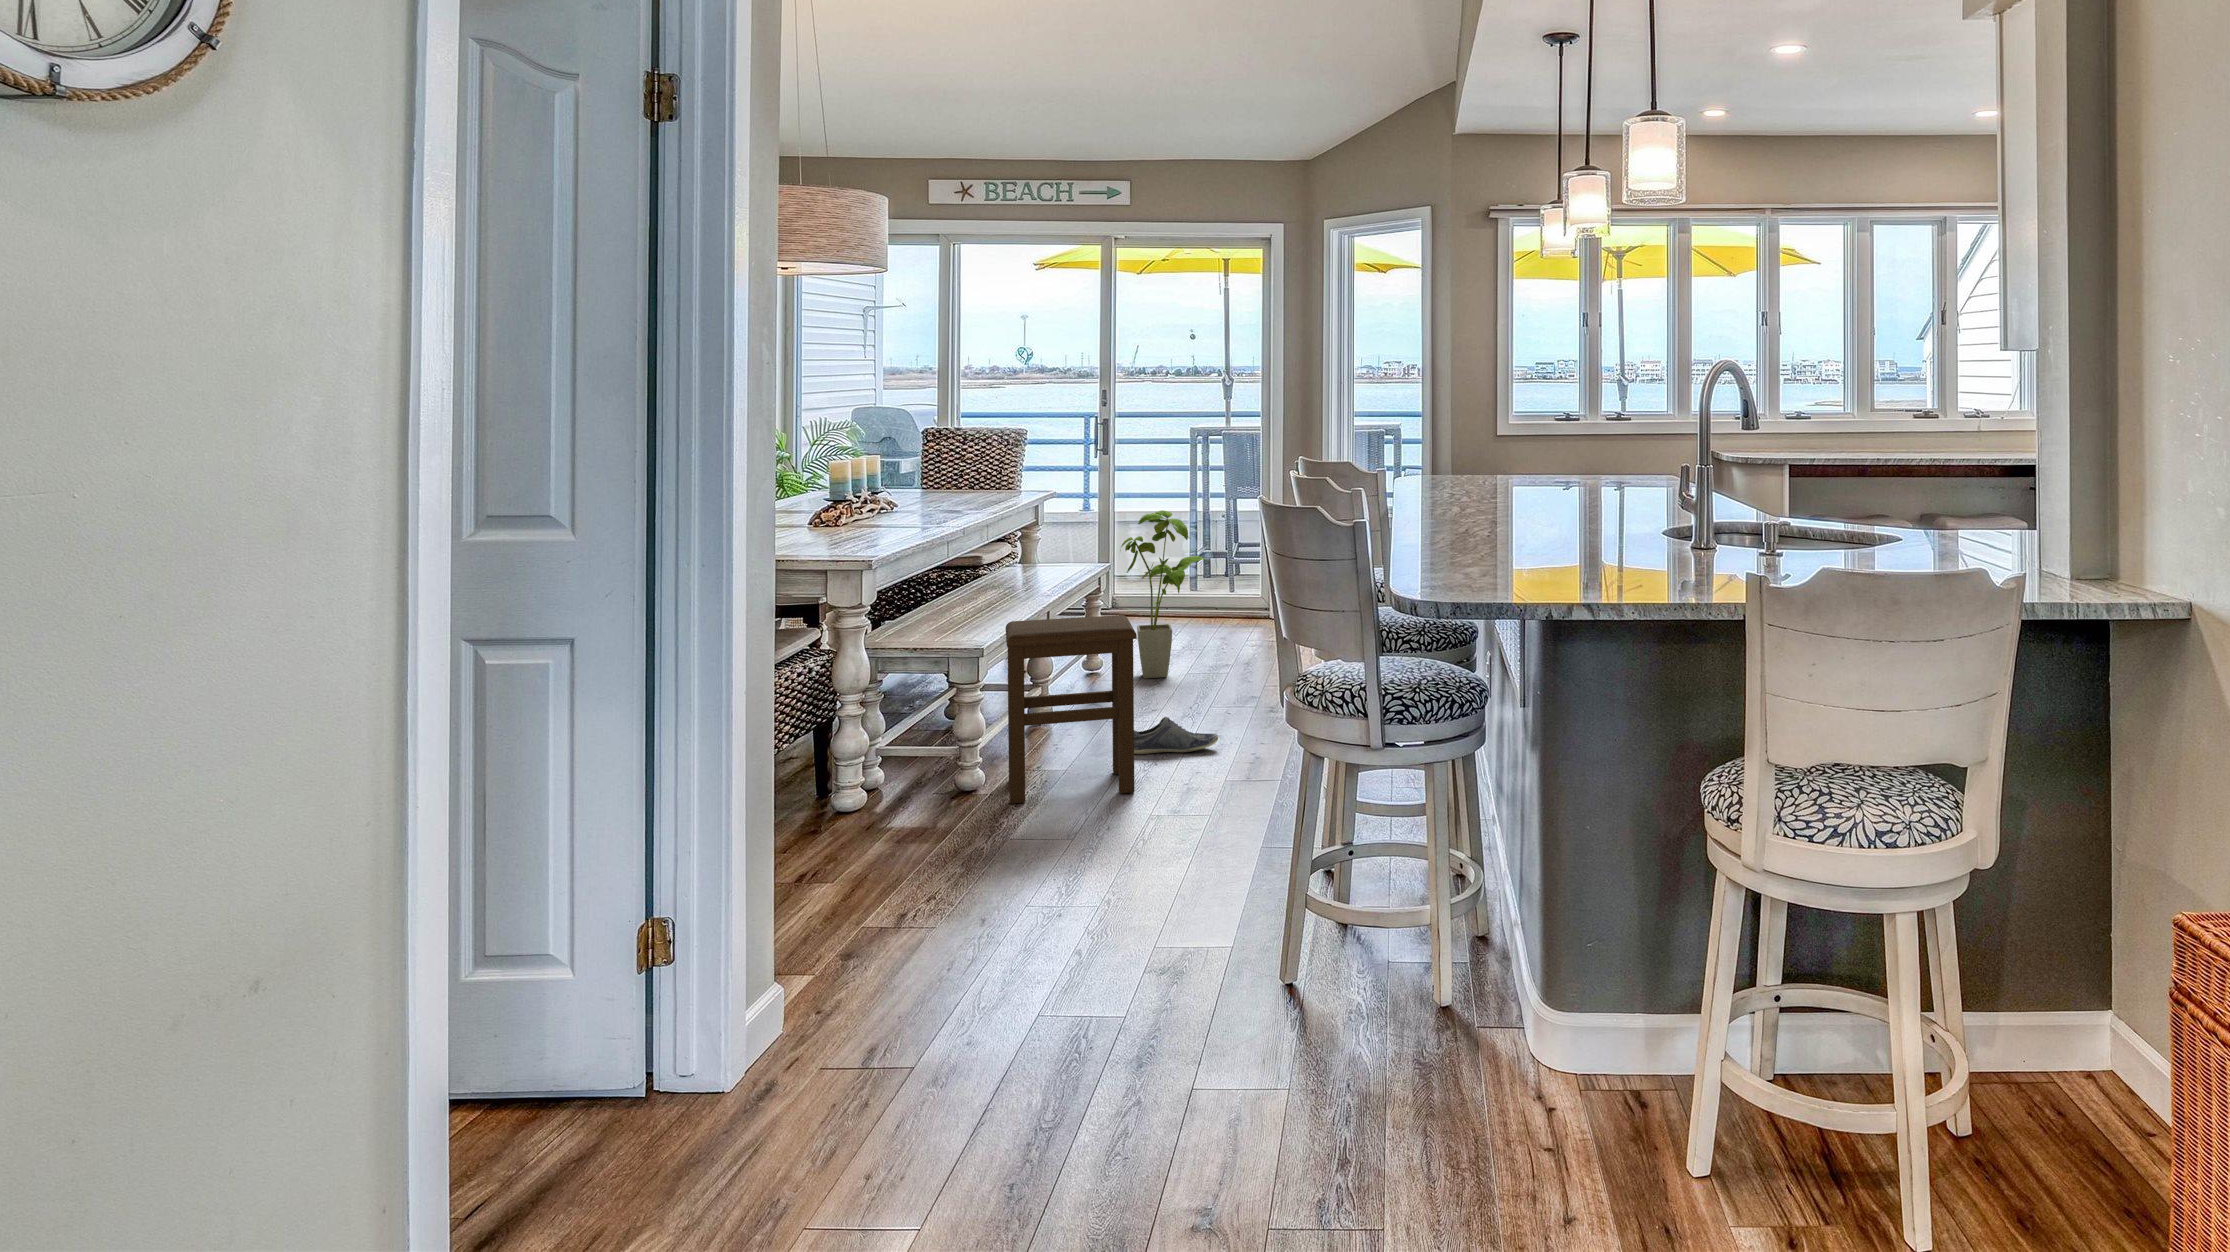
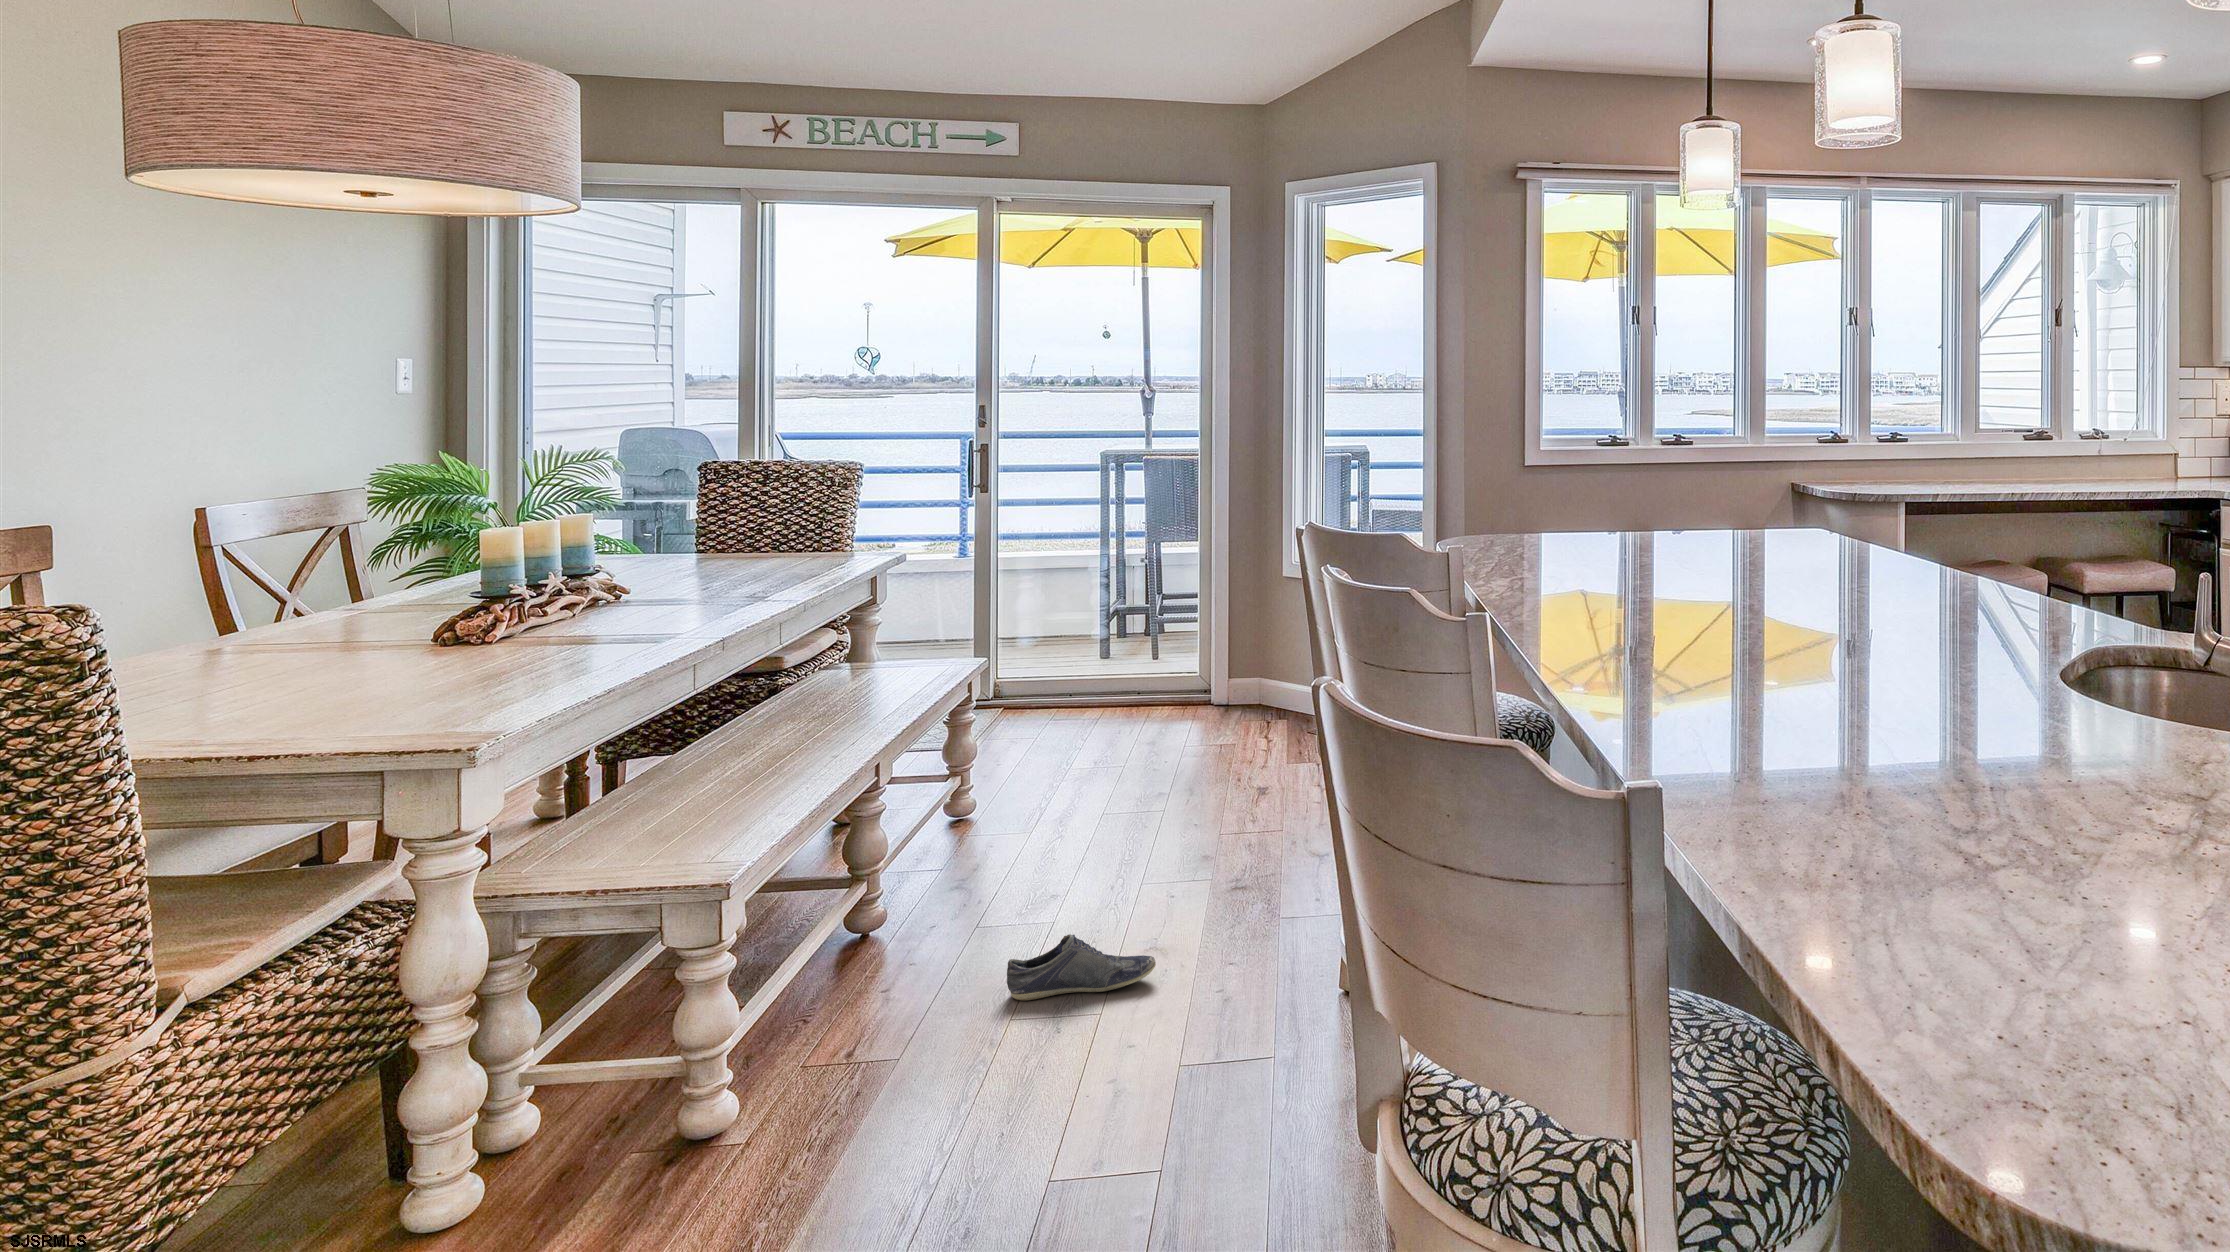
house plant: present [1121,510,1209,678] -> none [999,580,1133,825]
stool: present [1006,615,1137,804] -> none [779,789,1021,1154]

